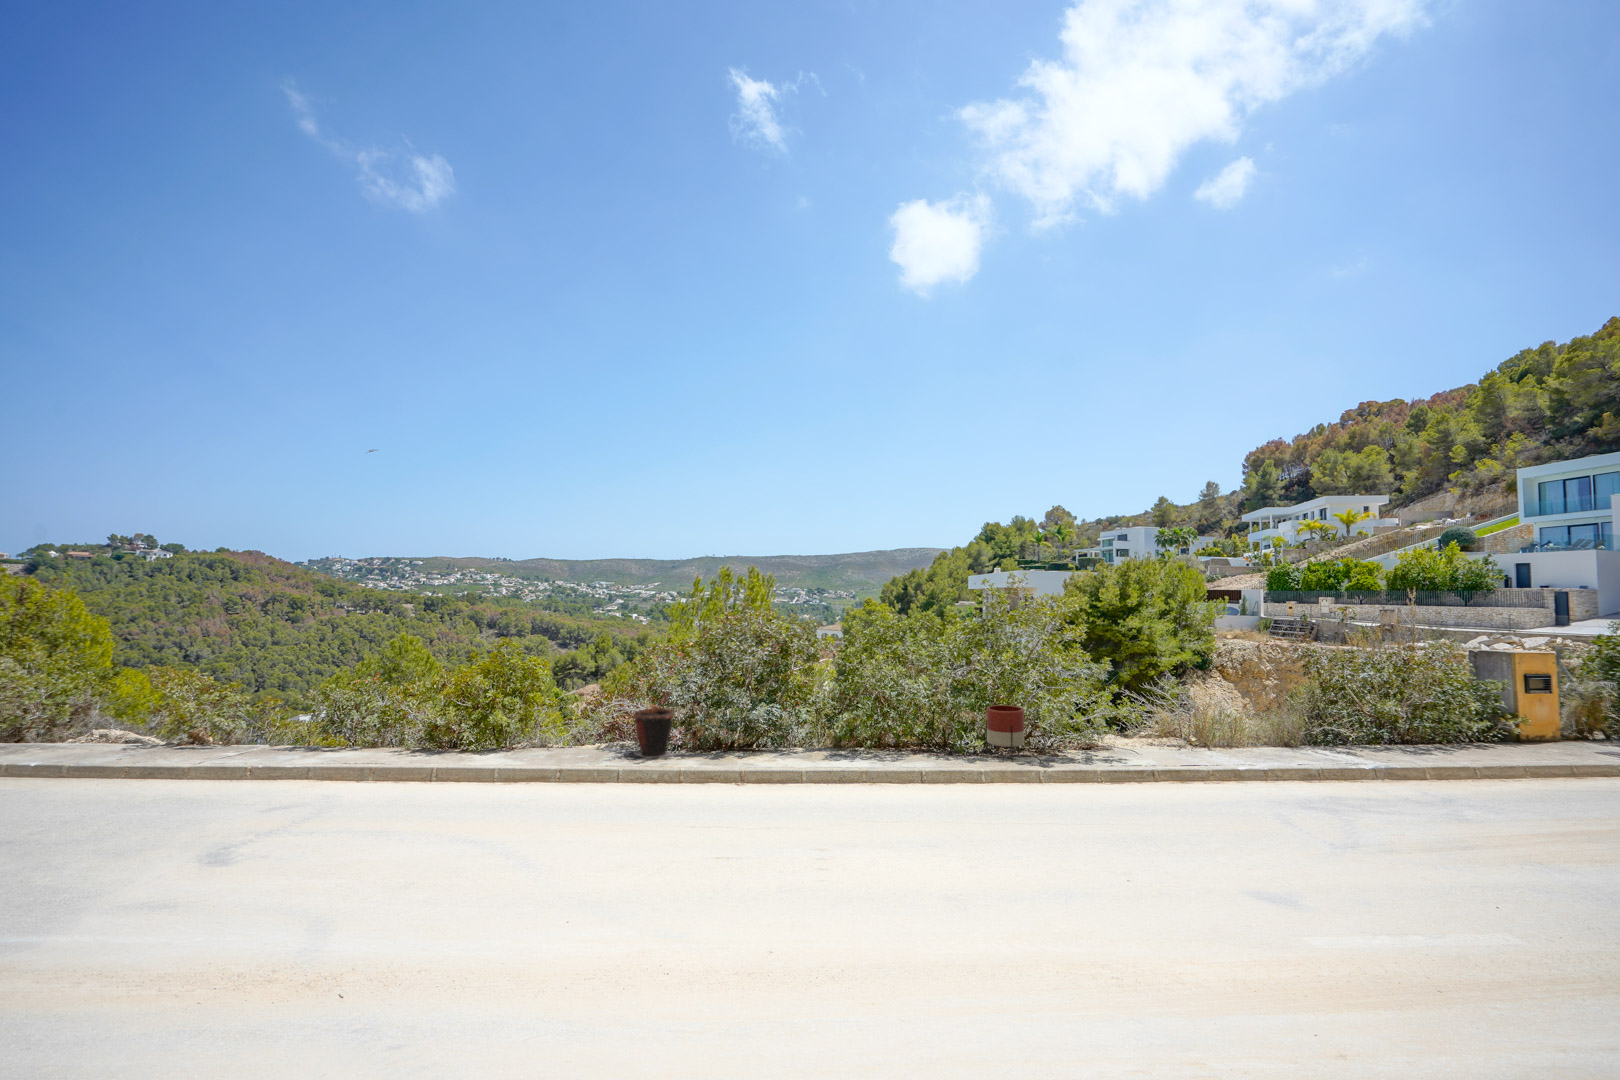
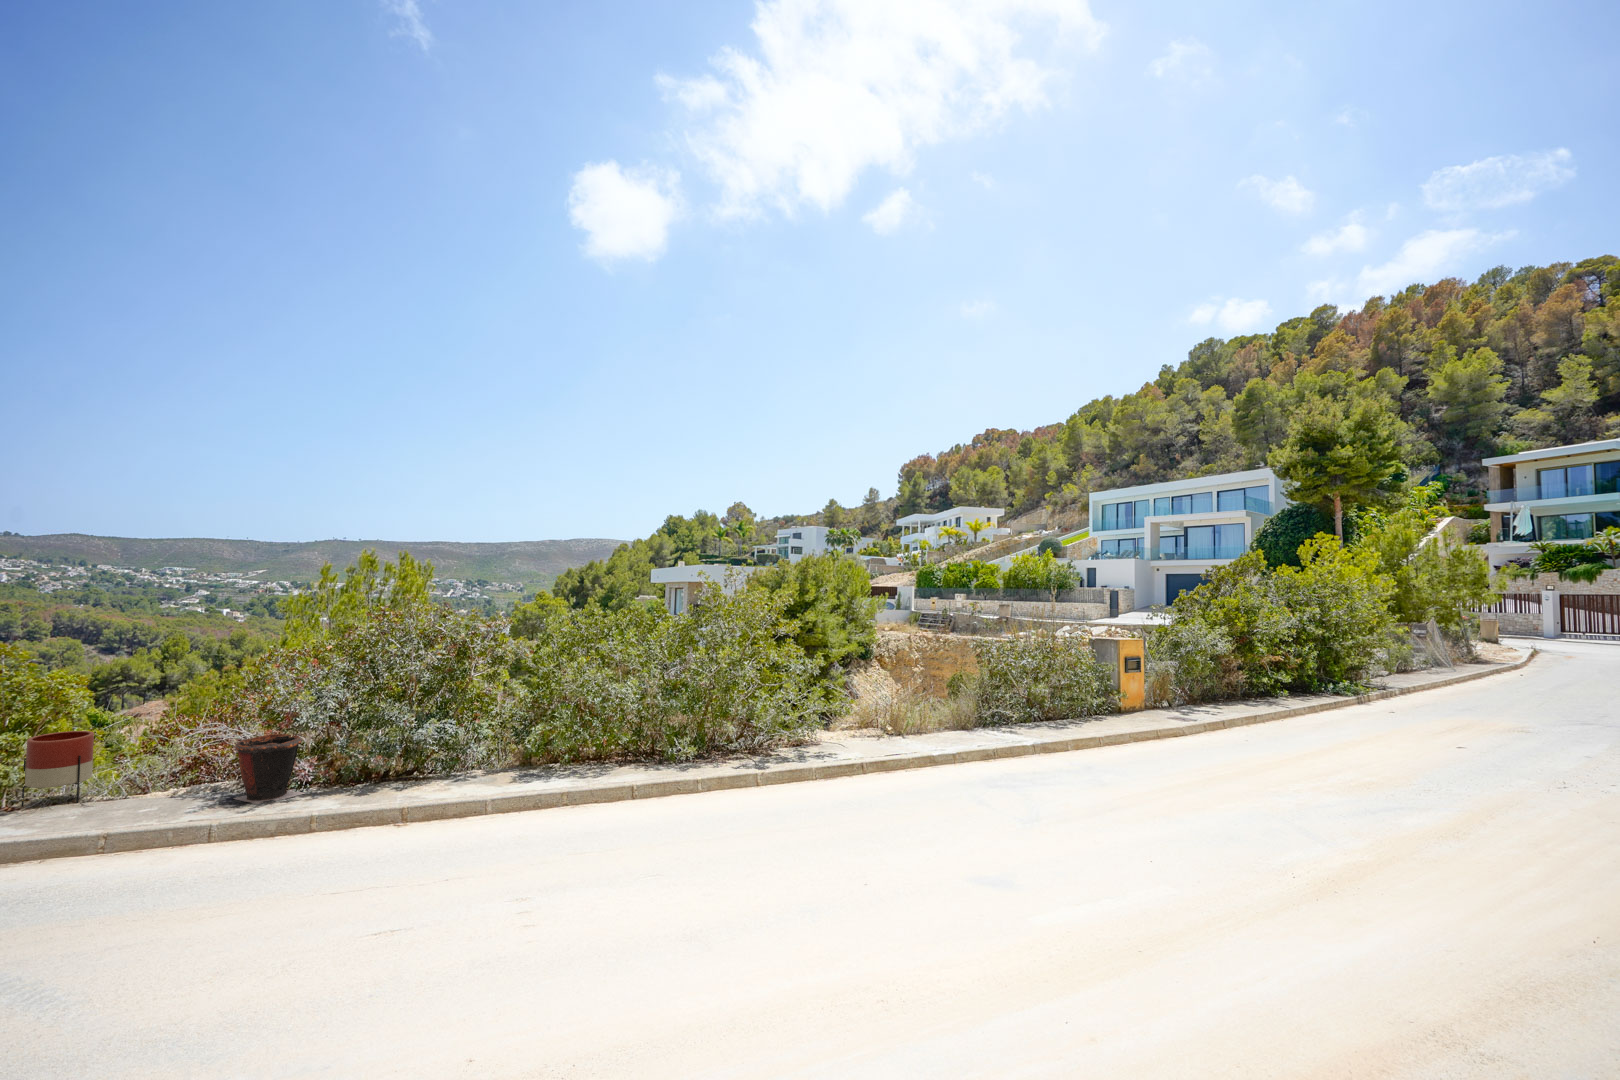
planter: present [986,705,1025,762] -> present [22,731,94,807]

